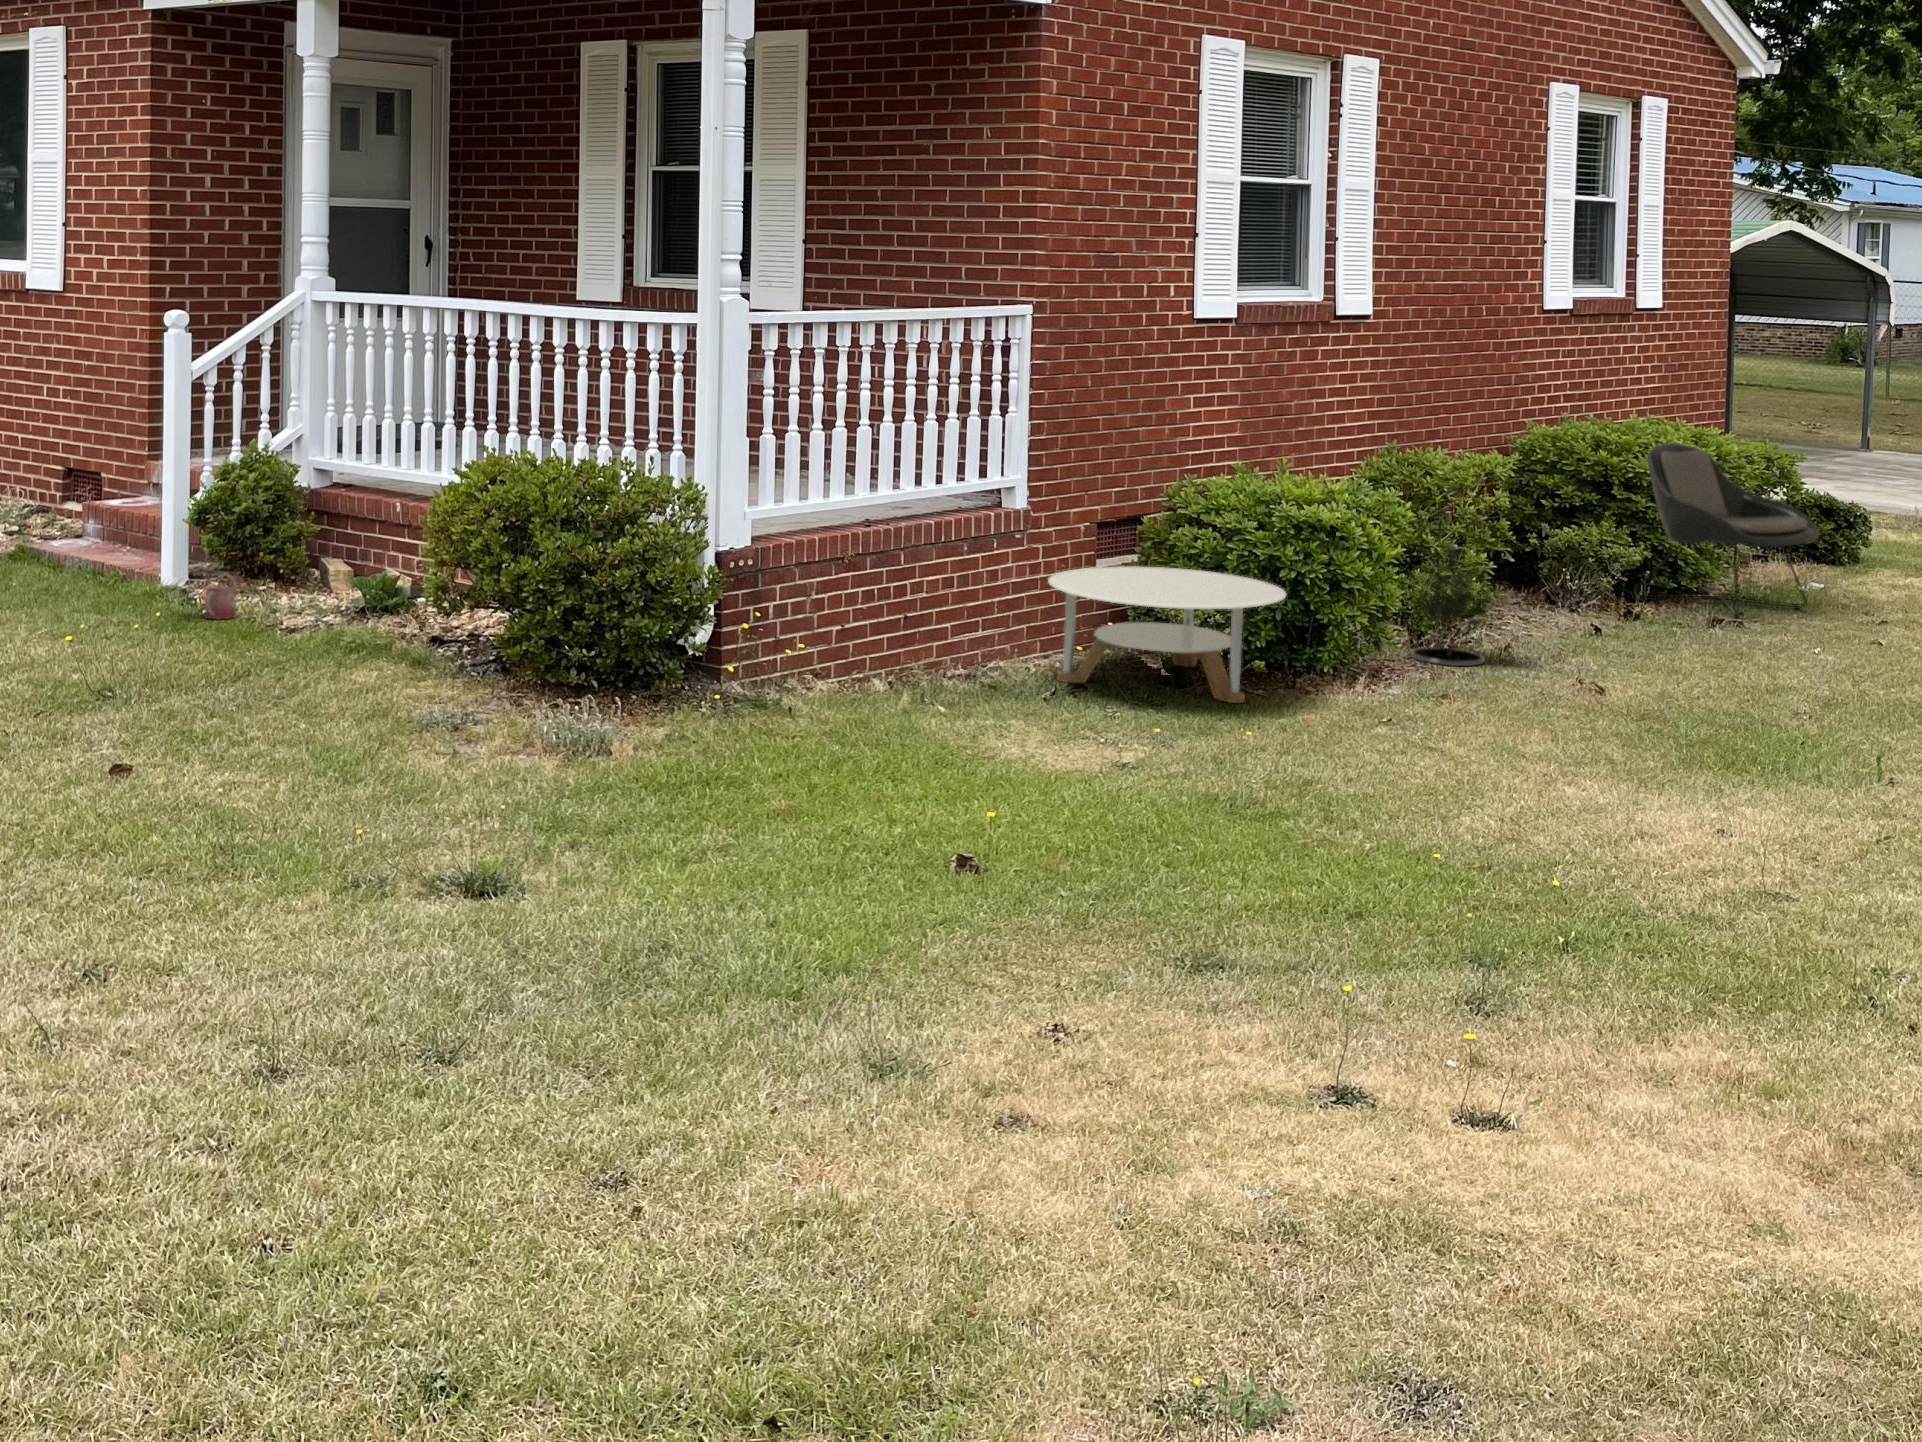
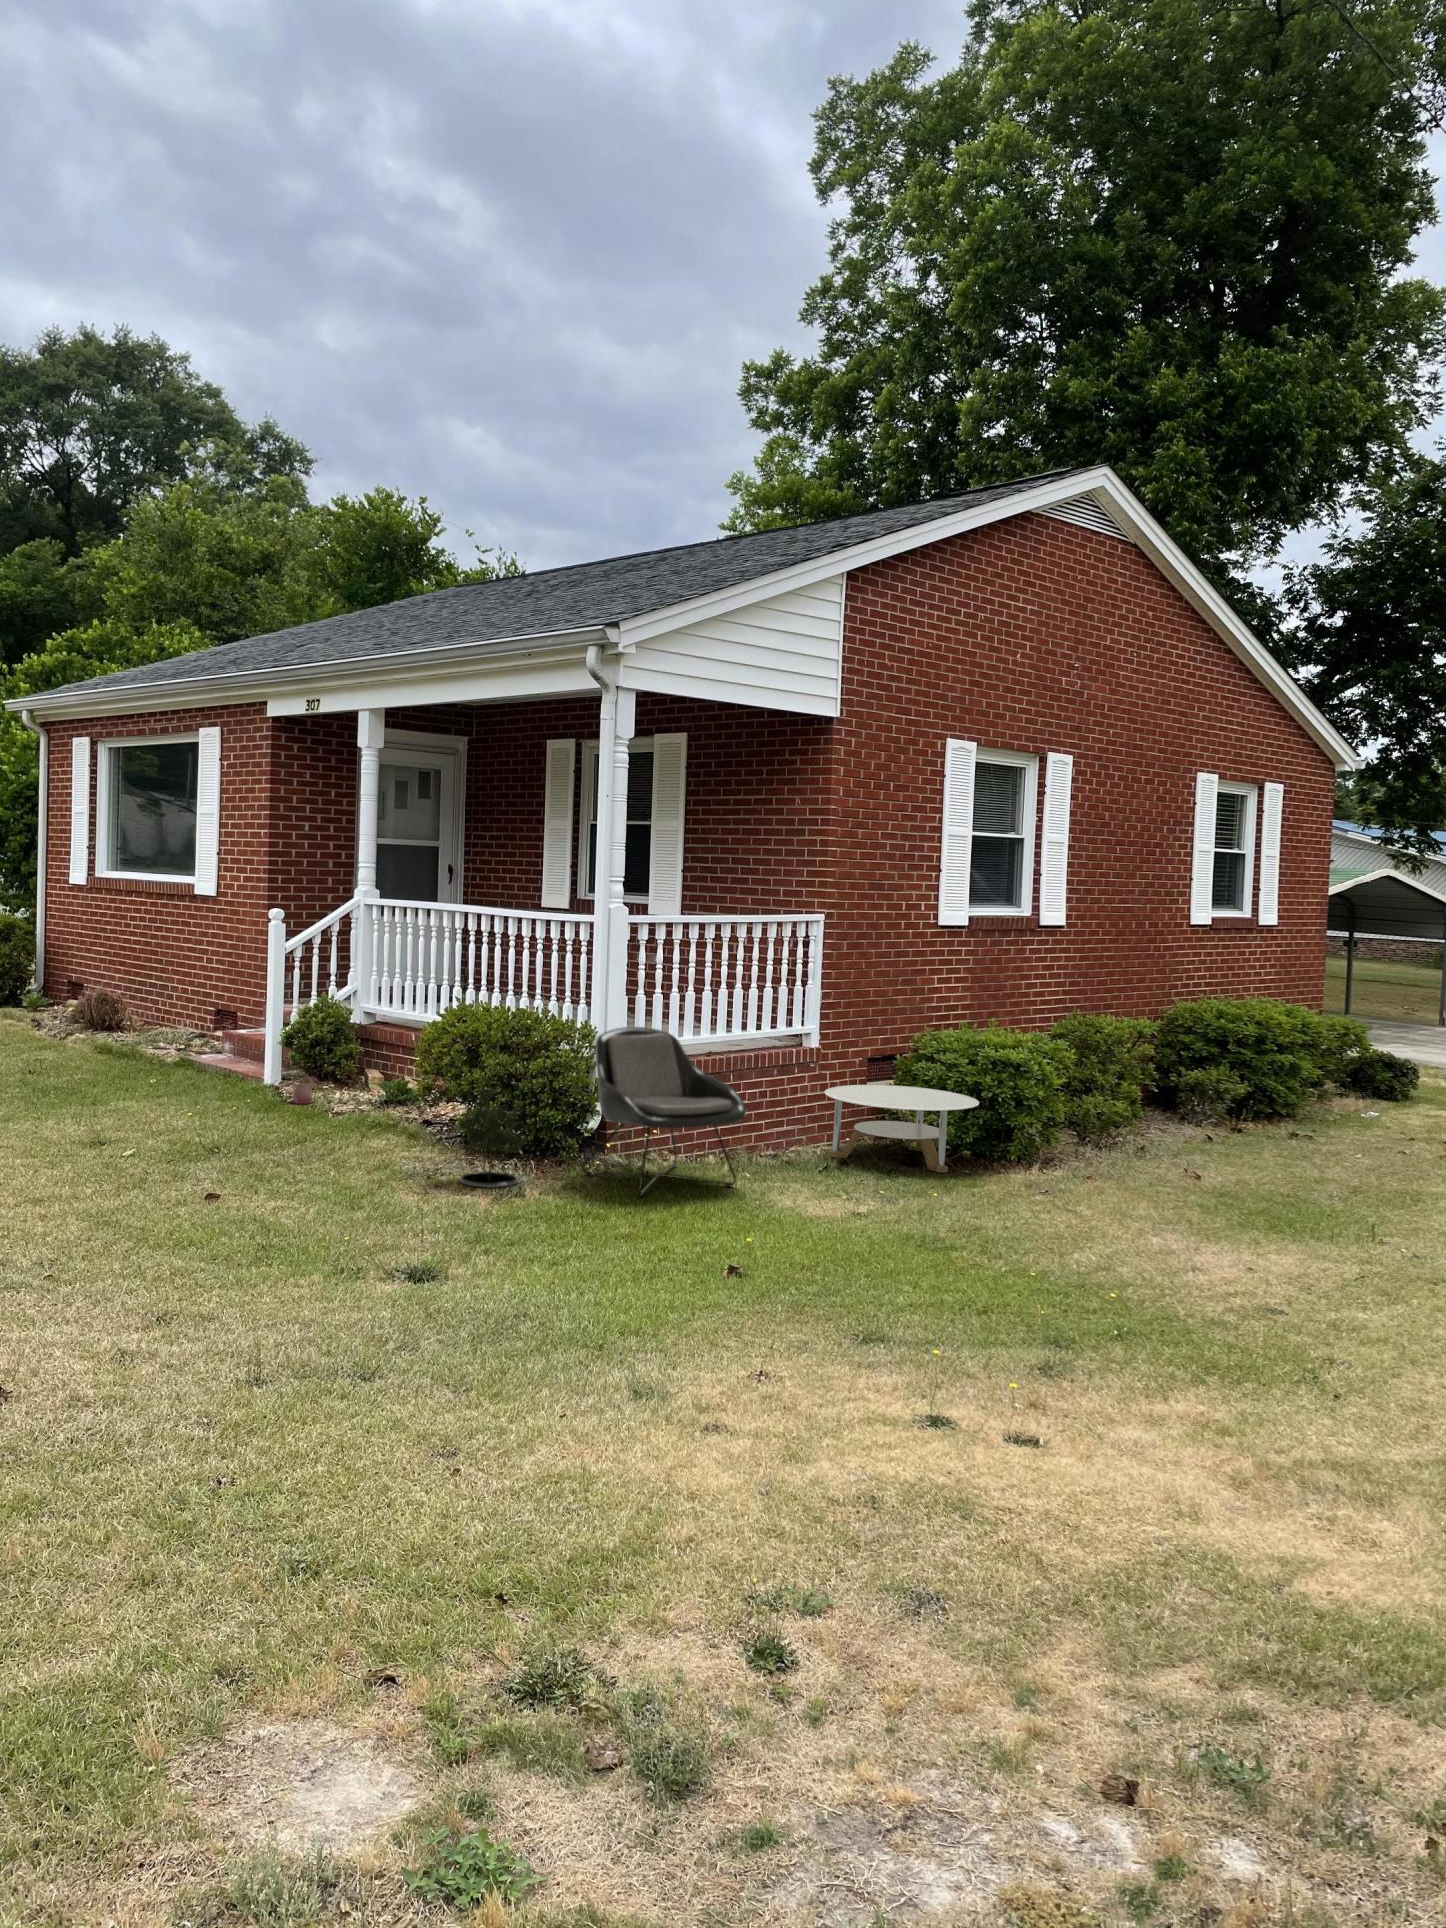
lounge chair: present [1635,443,1819,618] -> present [582,1027,746,1197]
potted tree: present [1411,535,1496,666] -> present [459,1078,524,1188]

